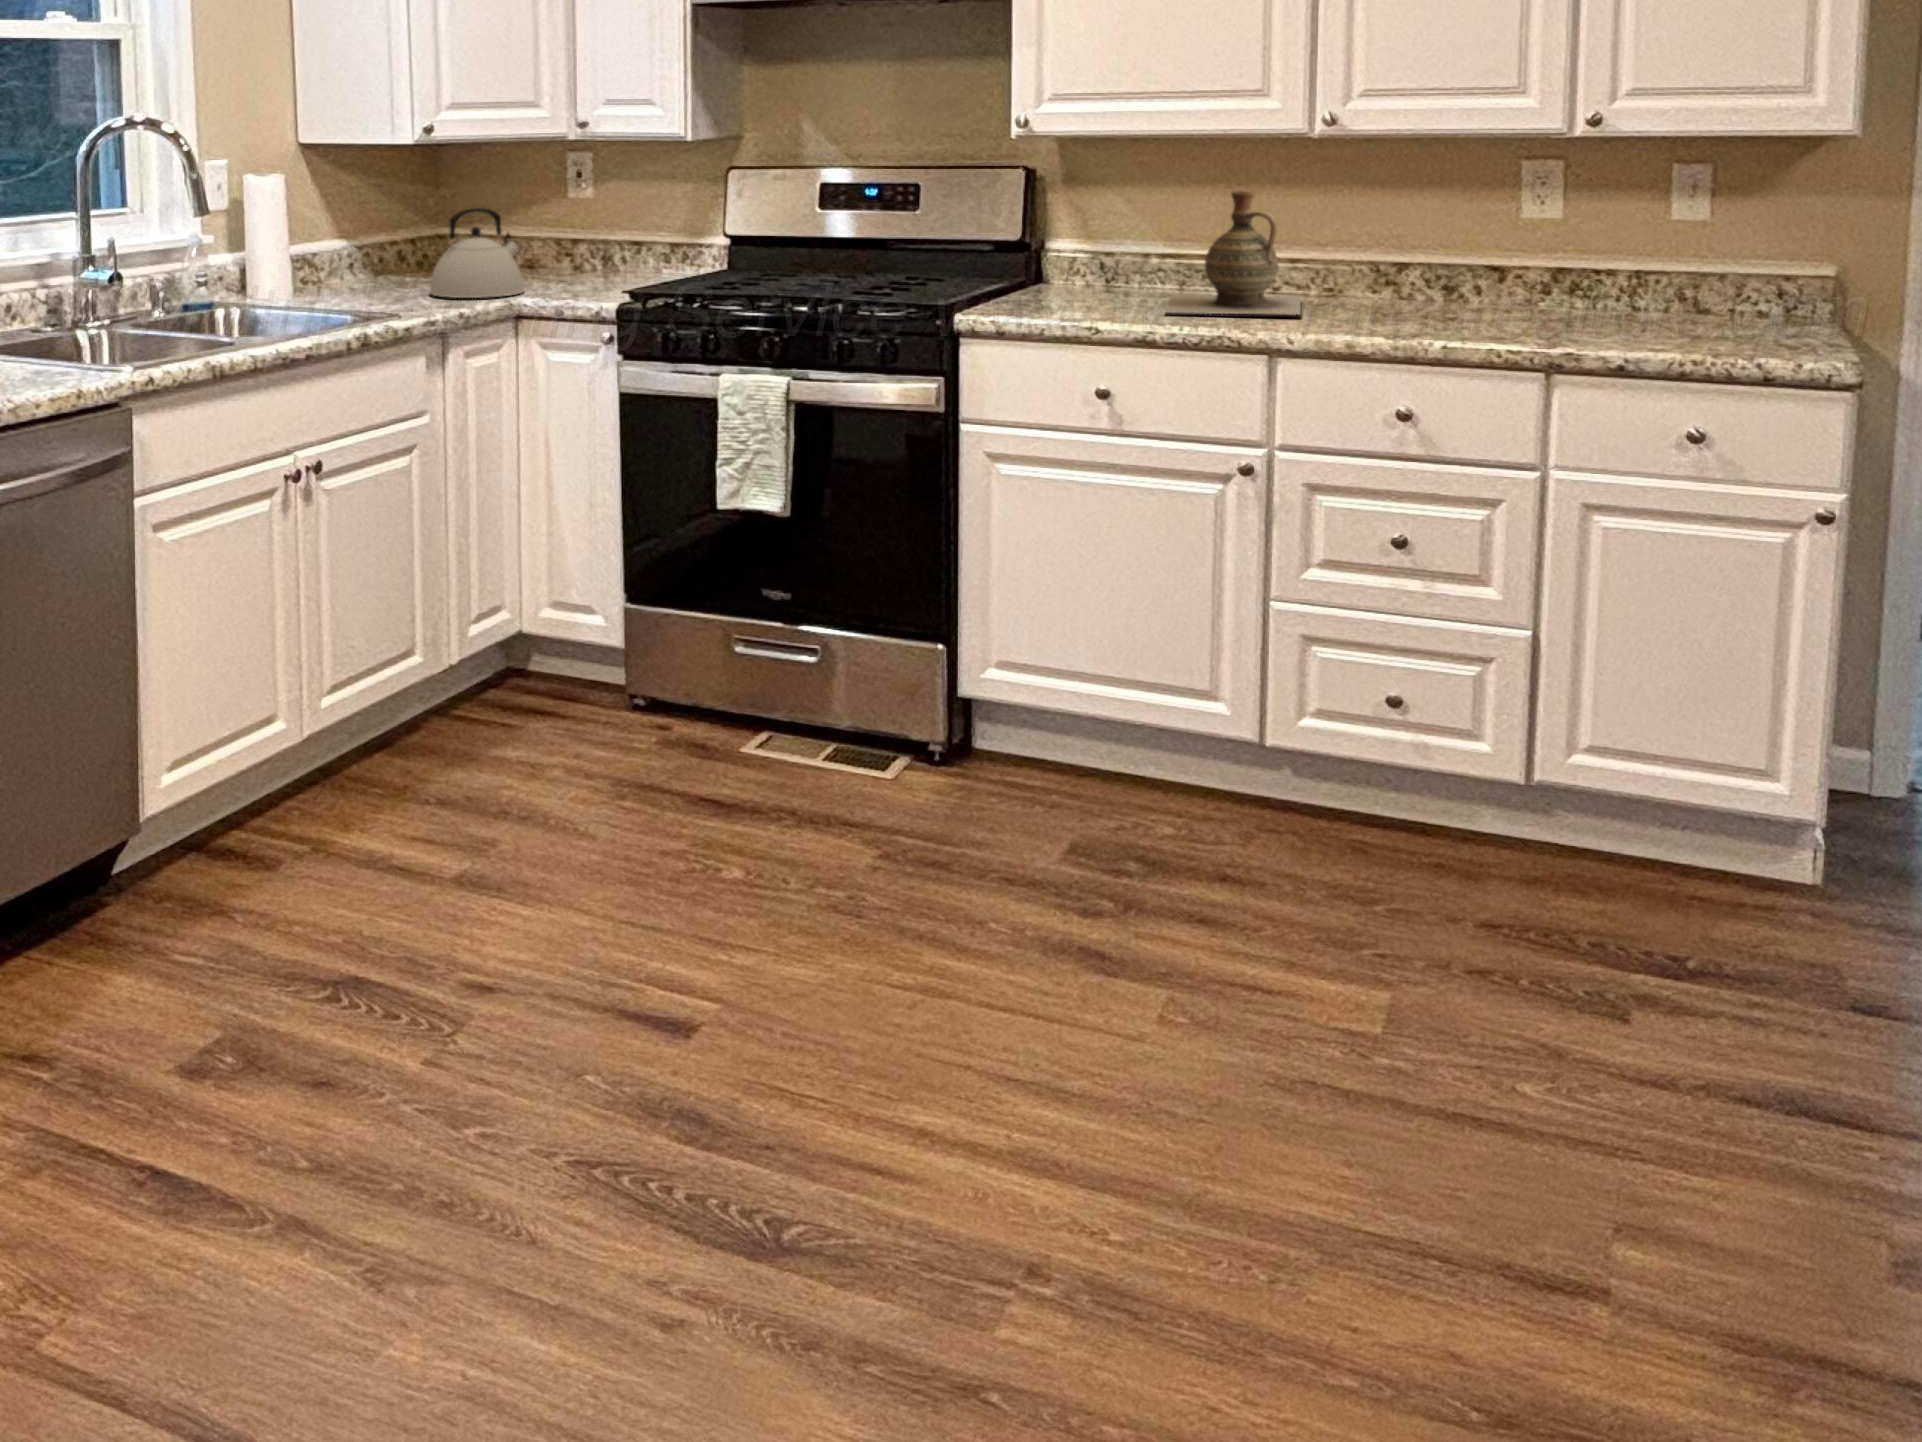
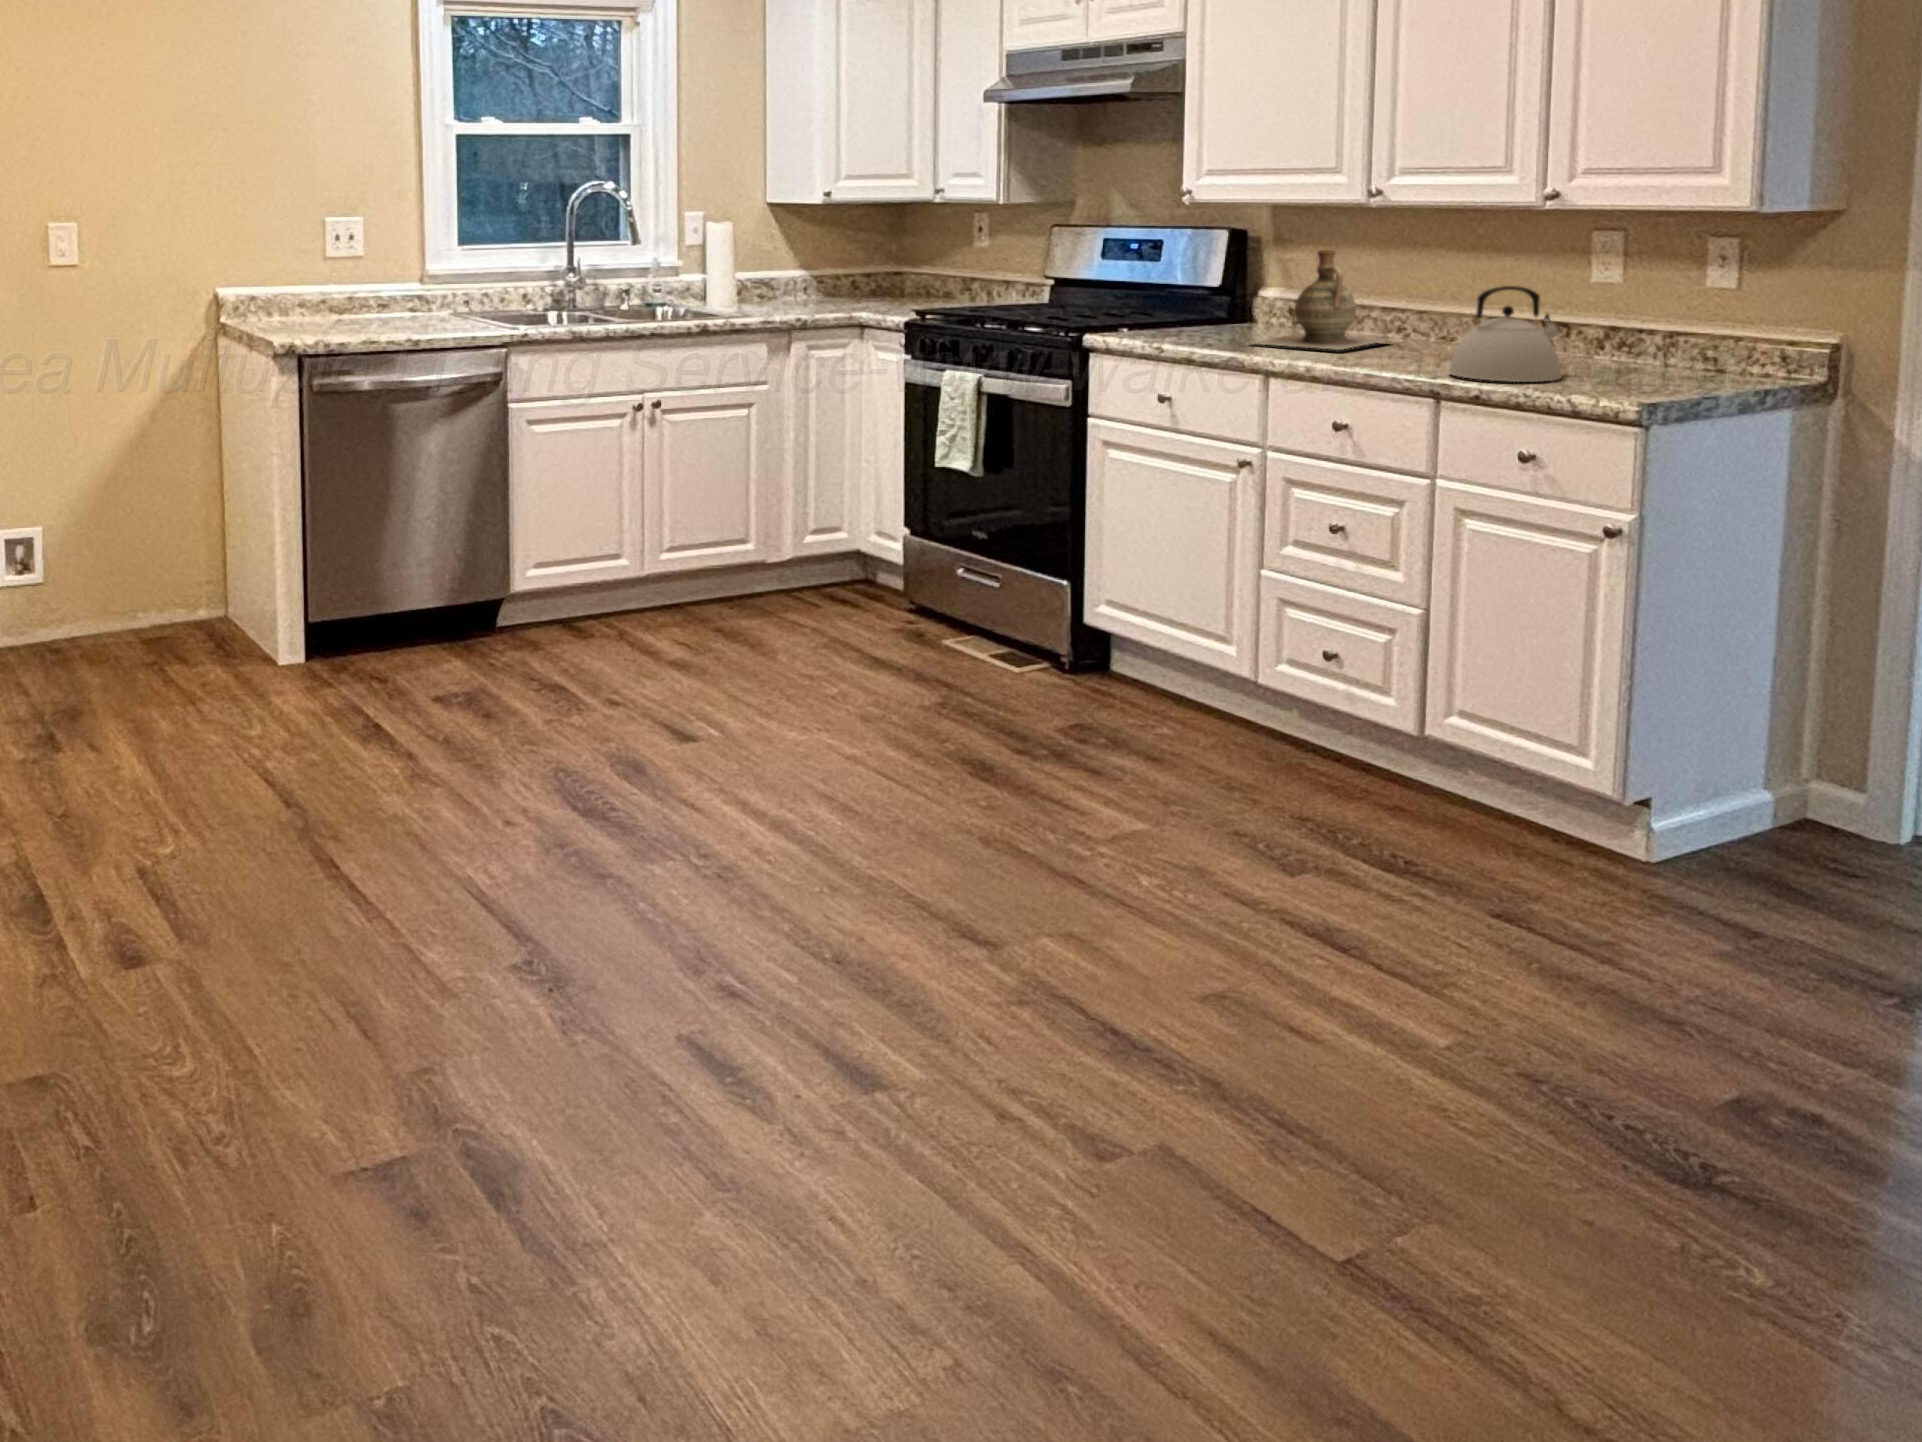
kettle: present [430,208,524,298] -> present [1449,286,1561,382]

